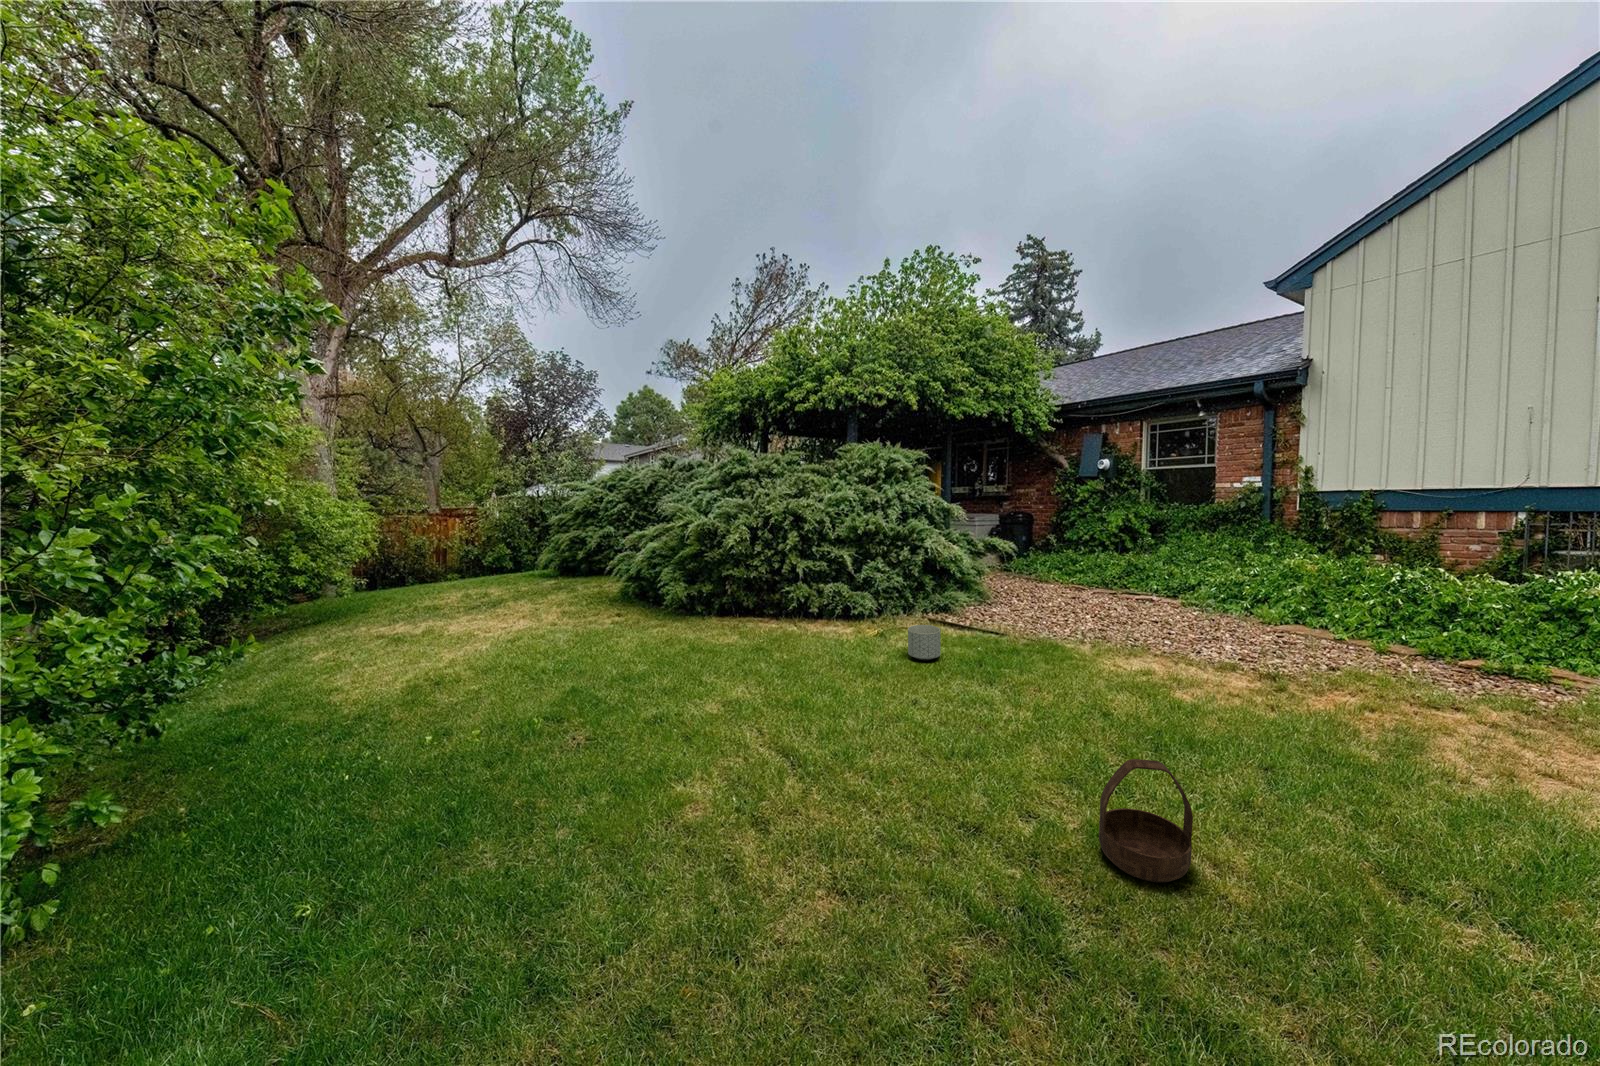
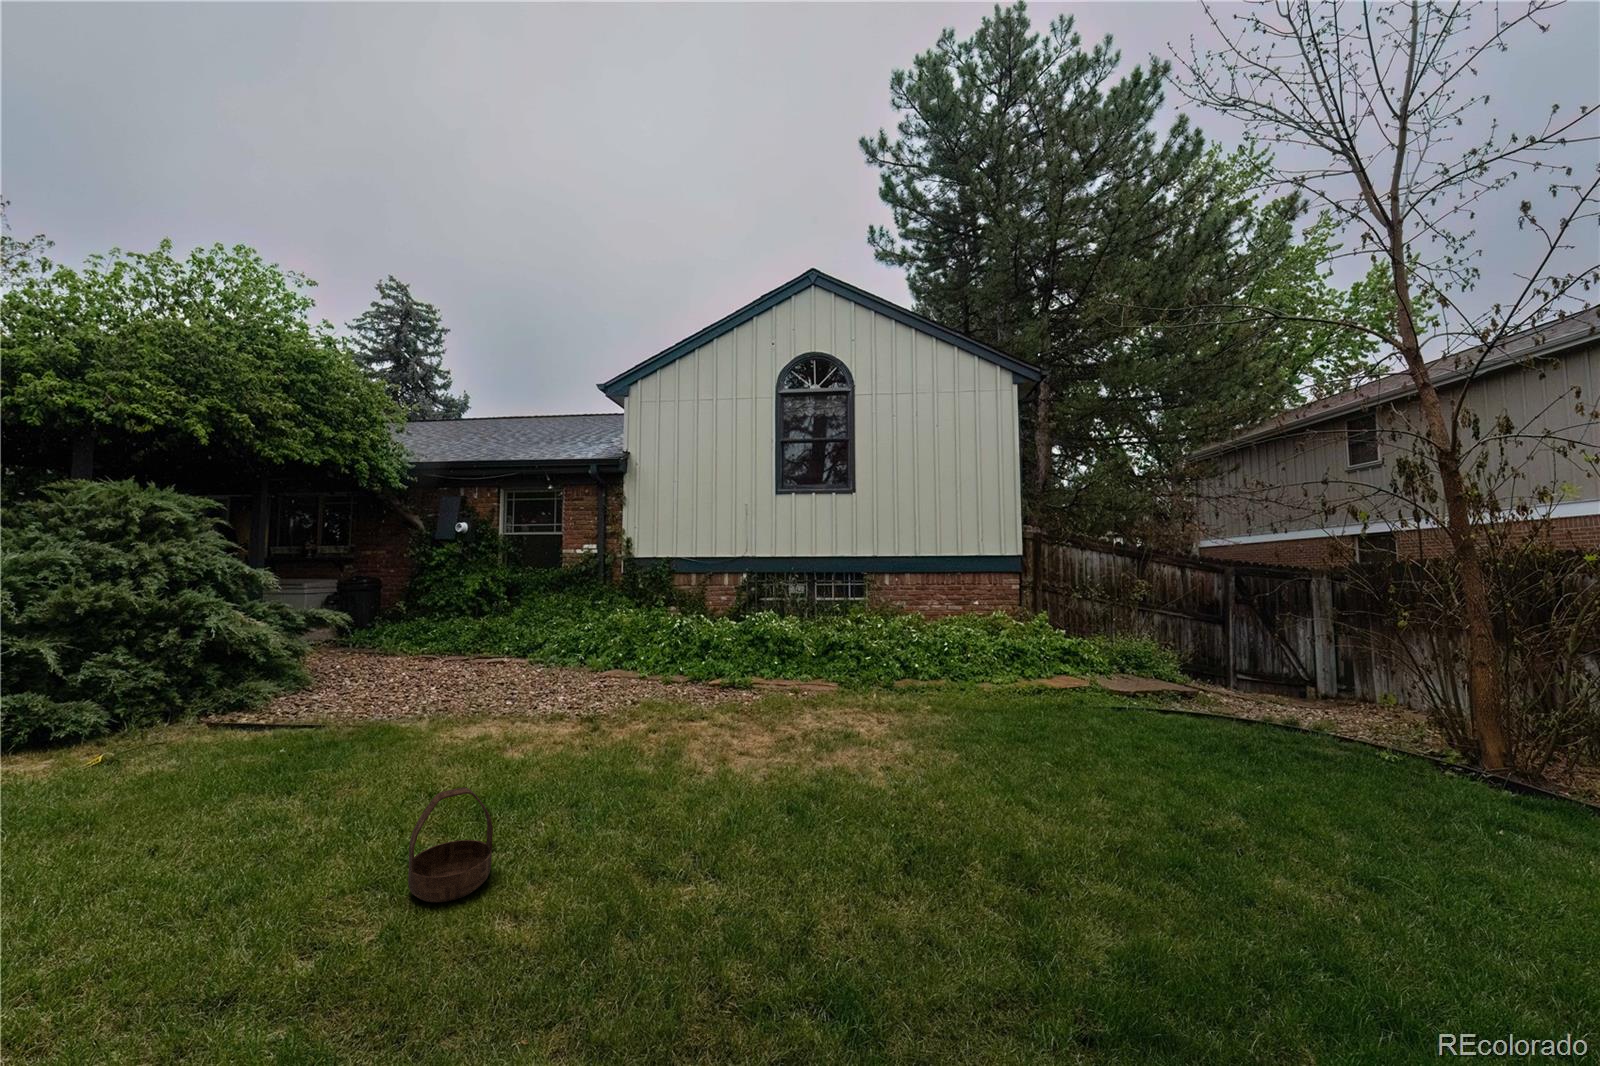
planter: present [908,625,940,661] -> none [169,724,227,773]

